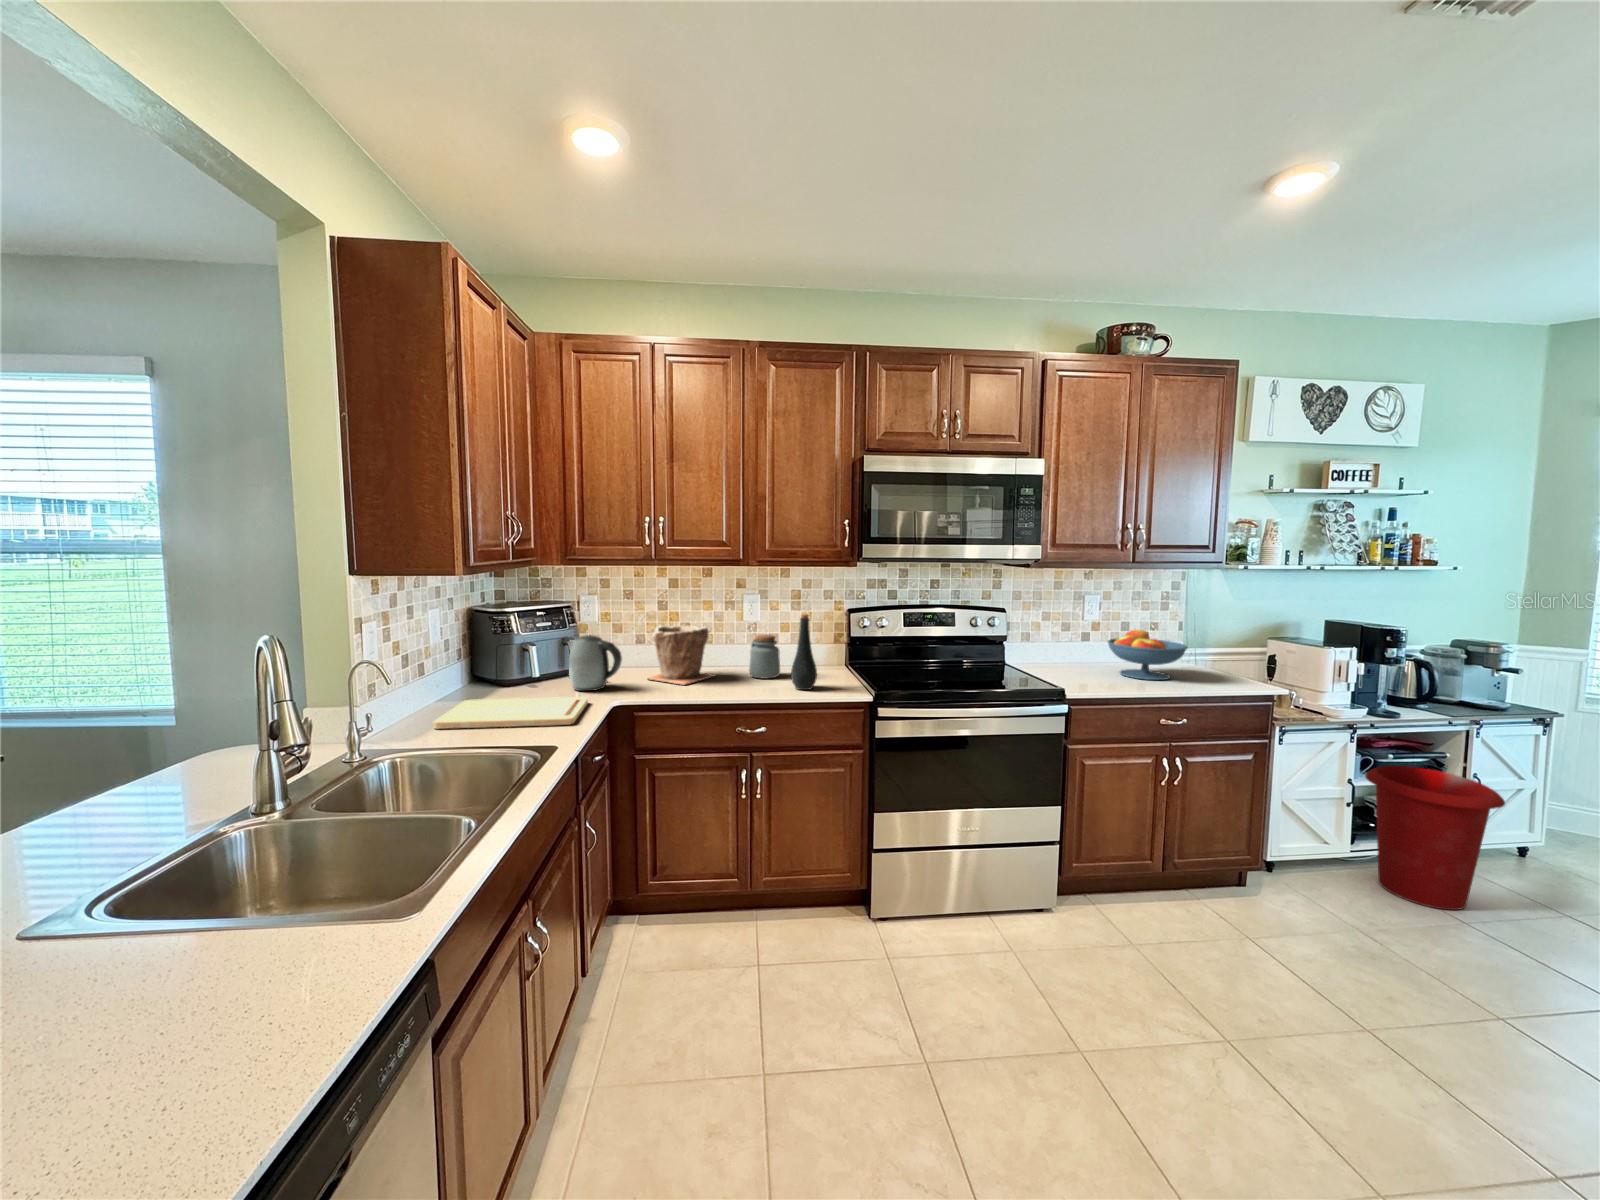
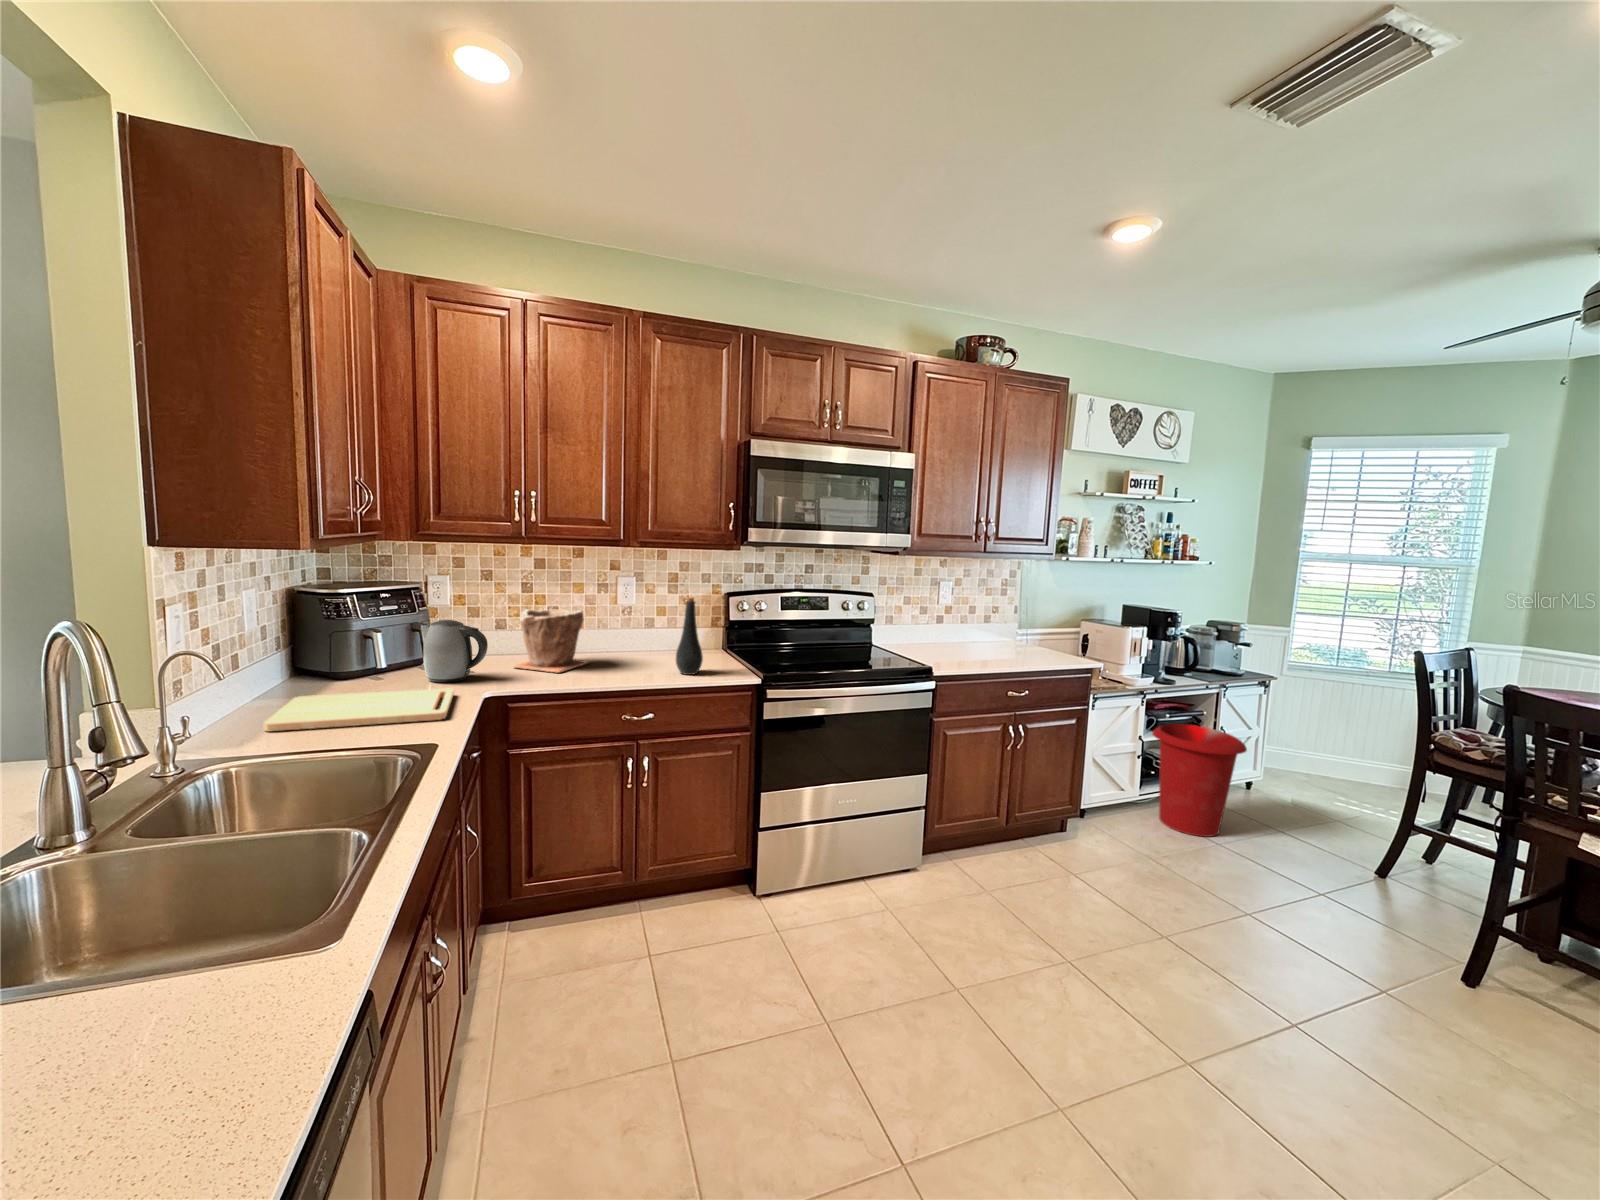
fruit bowl: present [1108,630,1187,680] -> none [961,612,1027,658]
jar: present [749,634,780,679] -> none [627,618,660,664]

